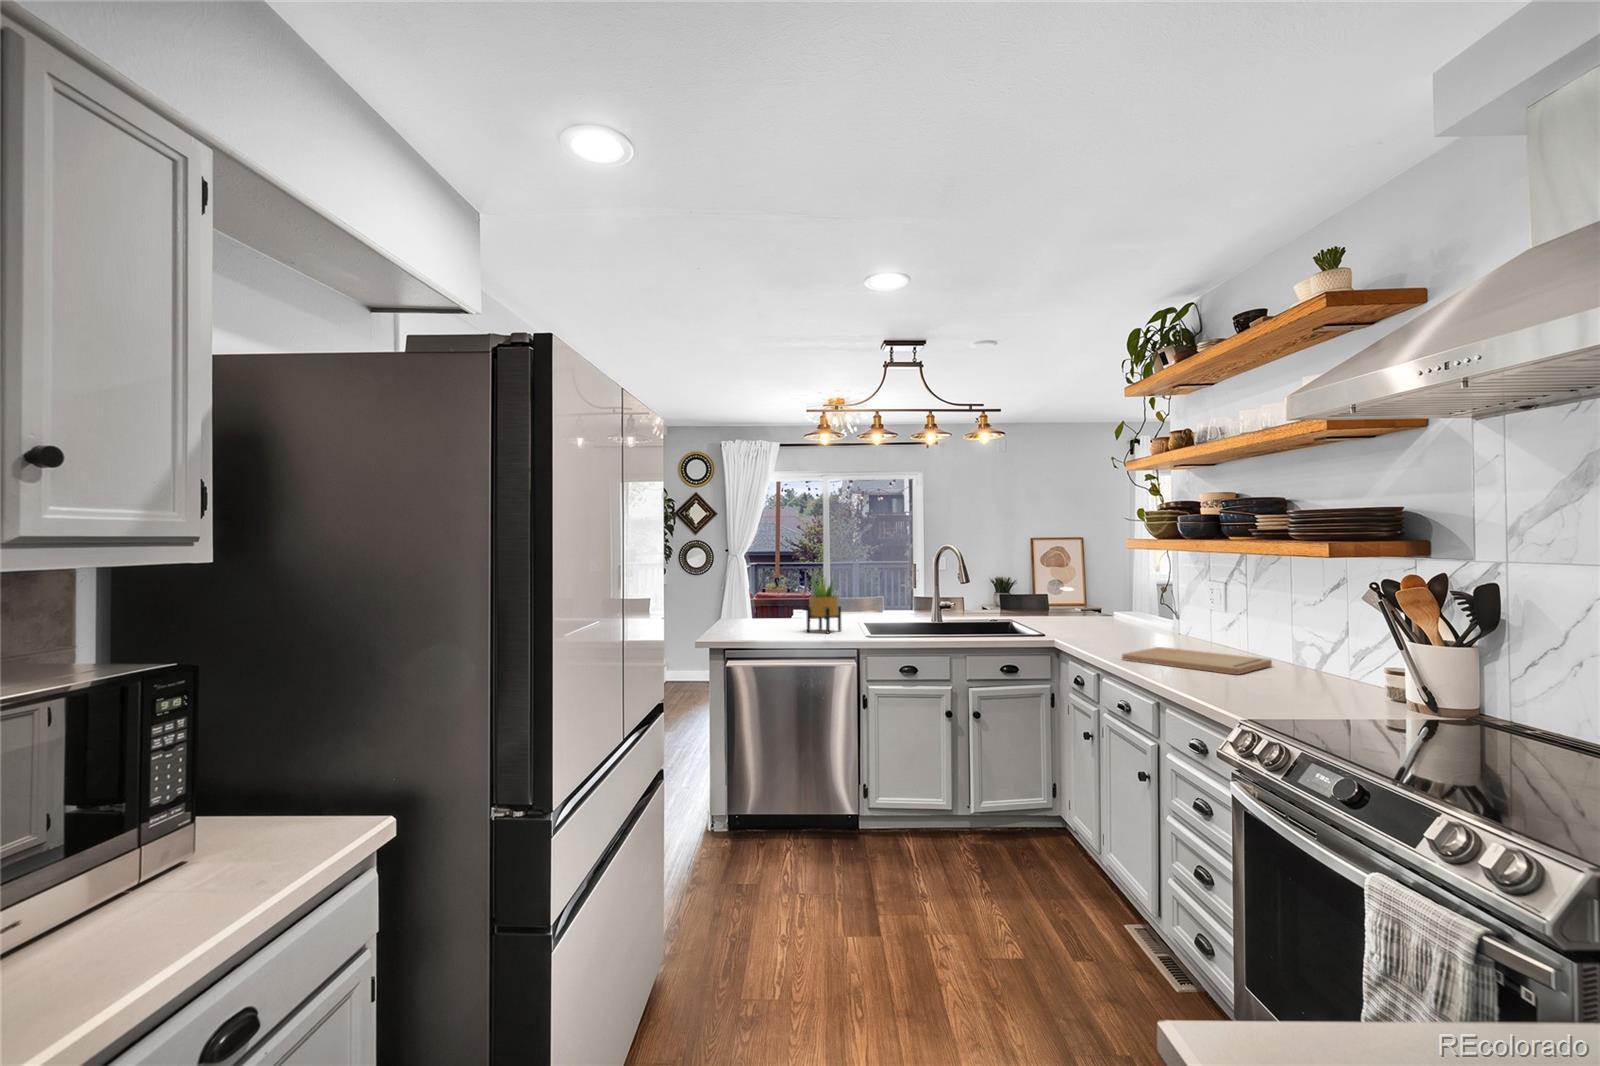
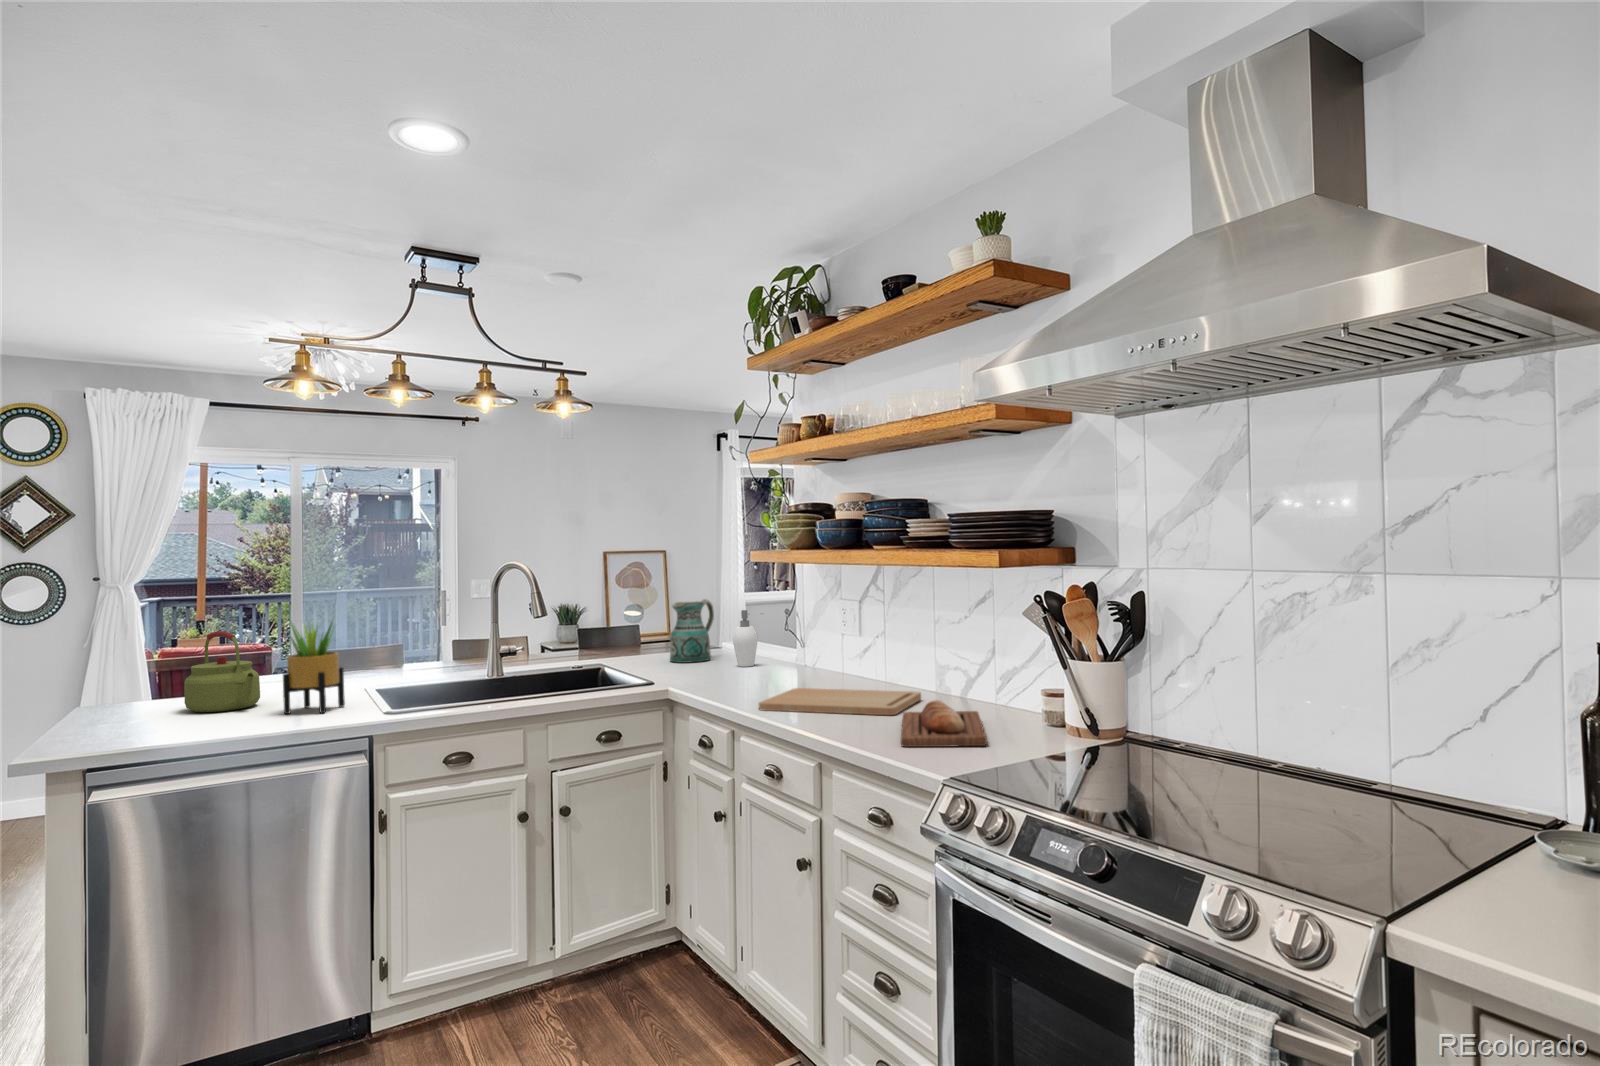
ceramic pitcher: none [1069,576,1106,623] -> present [670,599,714,663]
kettle: none [756,579,796,627] -> present [184,631,260,712]
soap dispenser: none [1118,585,1145,629] -> present [733,610,763,667]
bread loaf: none [1230,665,1319,706] -> present [901,700,987,747]

